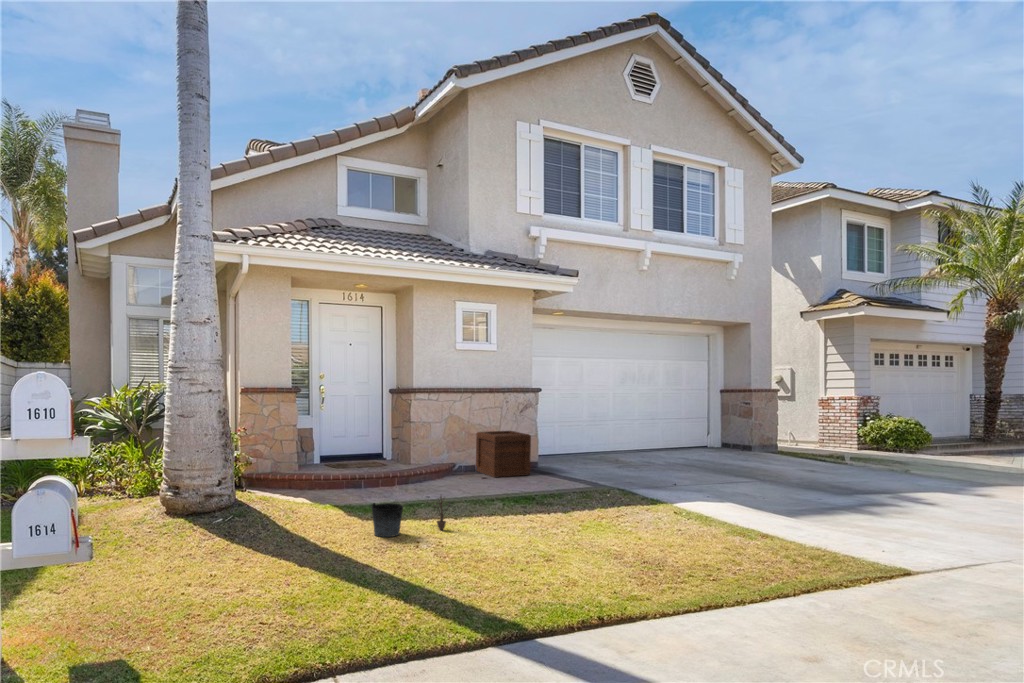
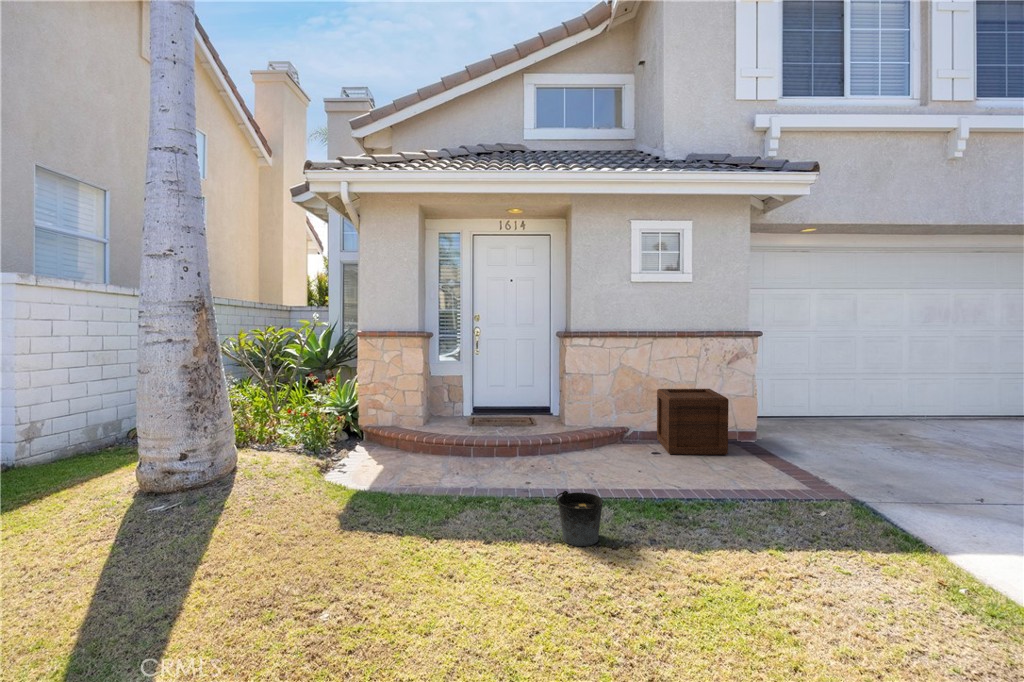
decorative plant: present [434,496,450,530] -> none [421,519,440,580]
bucket: present [370,503,403,537] -> present [556,491,603,546]

